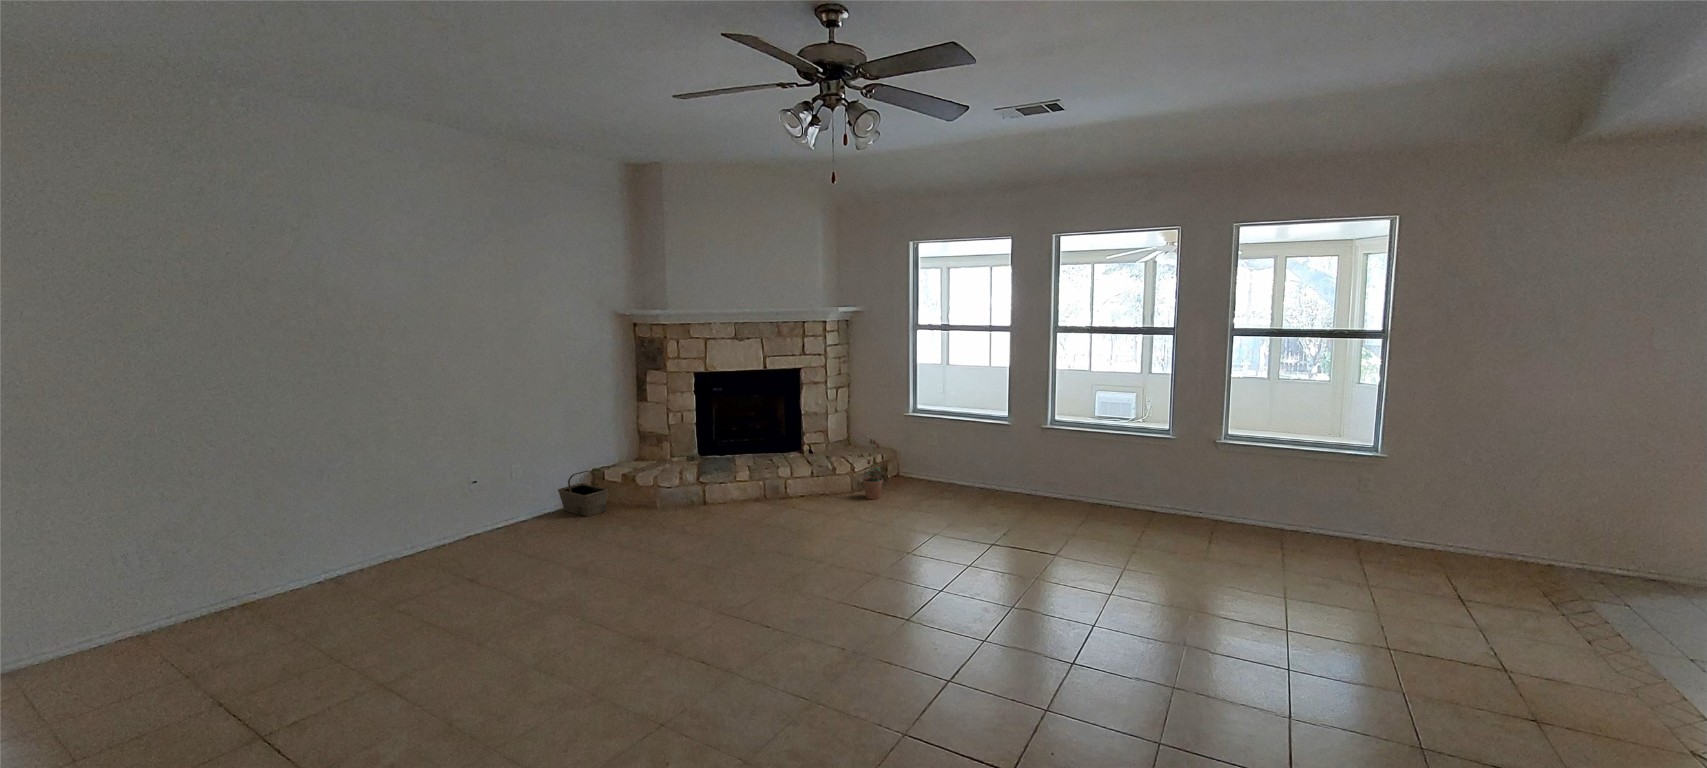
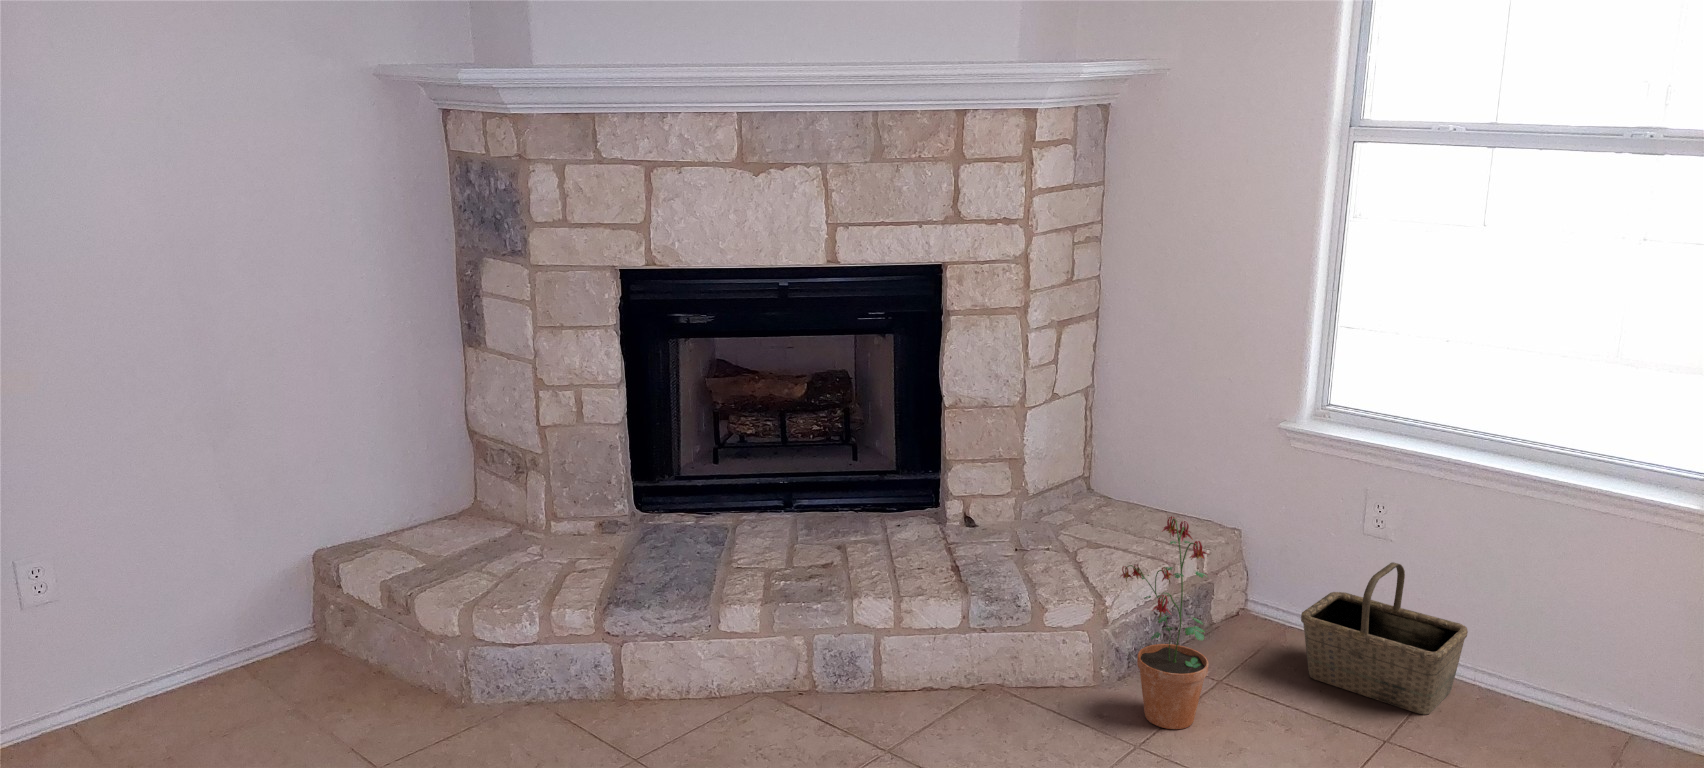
basket: present [558,471,608,517] -> present [1301,562,1468,715]

